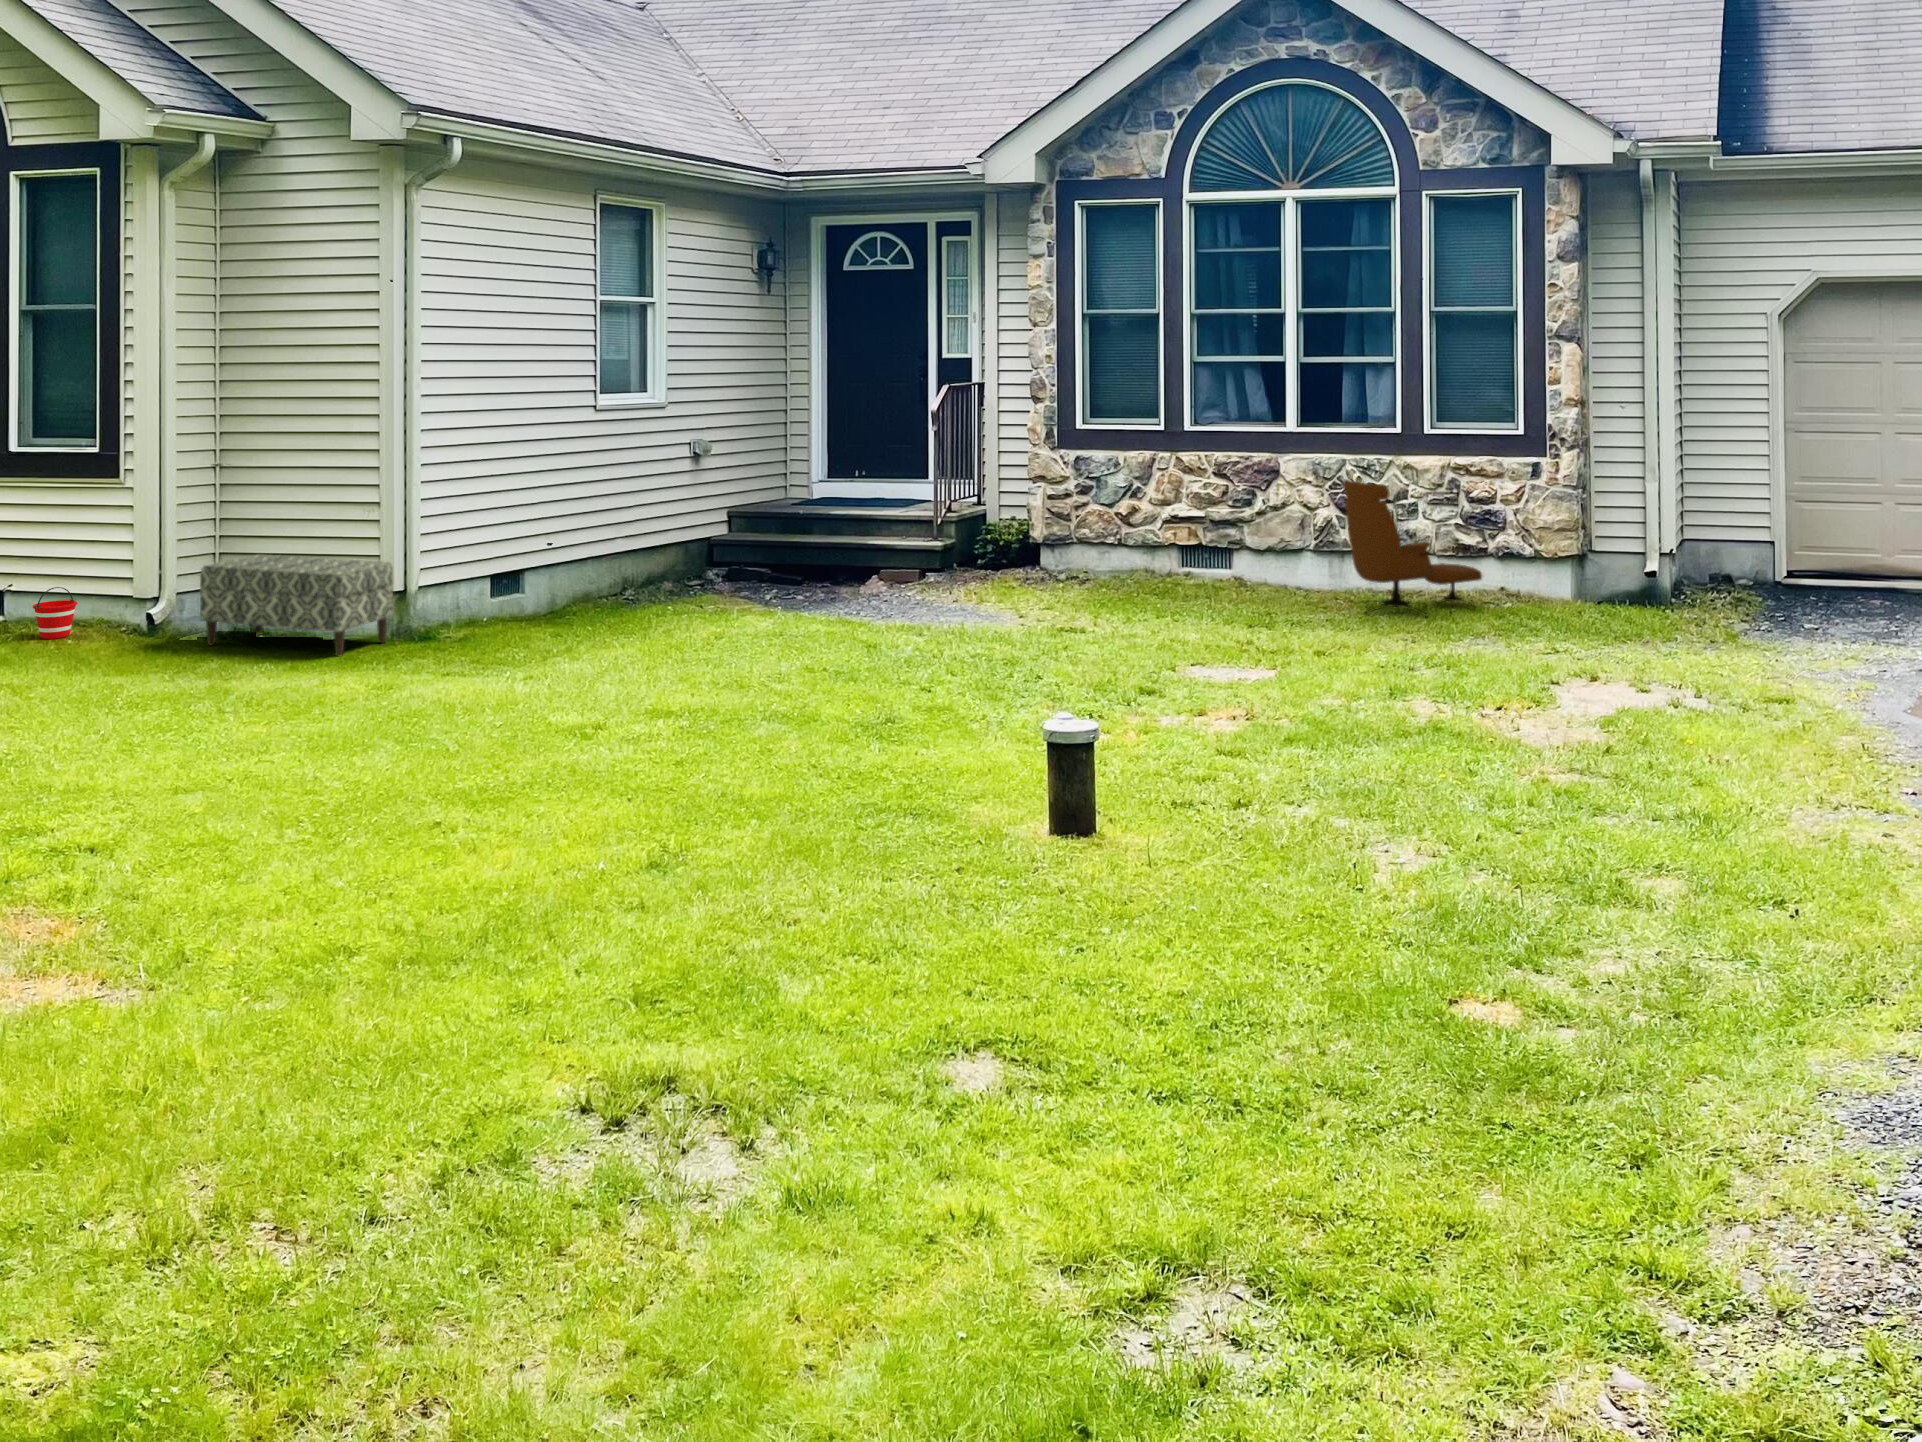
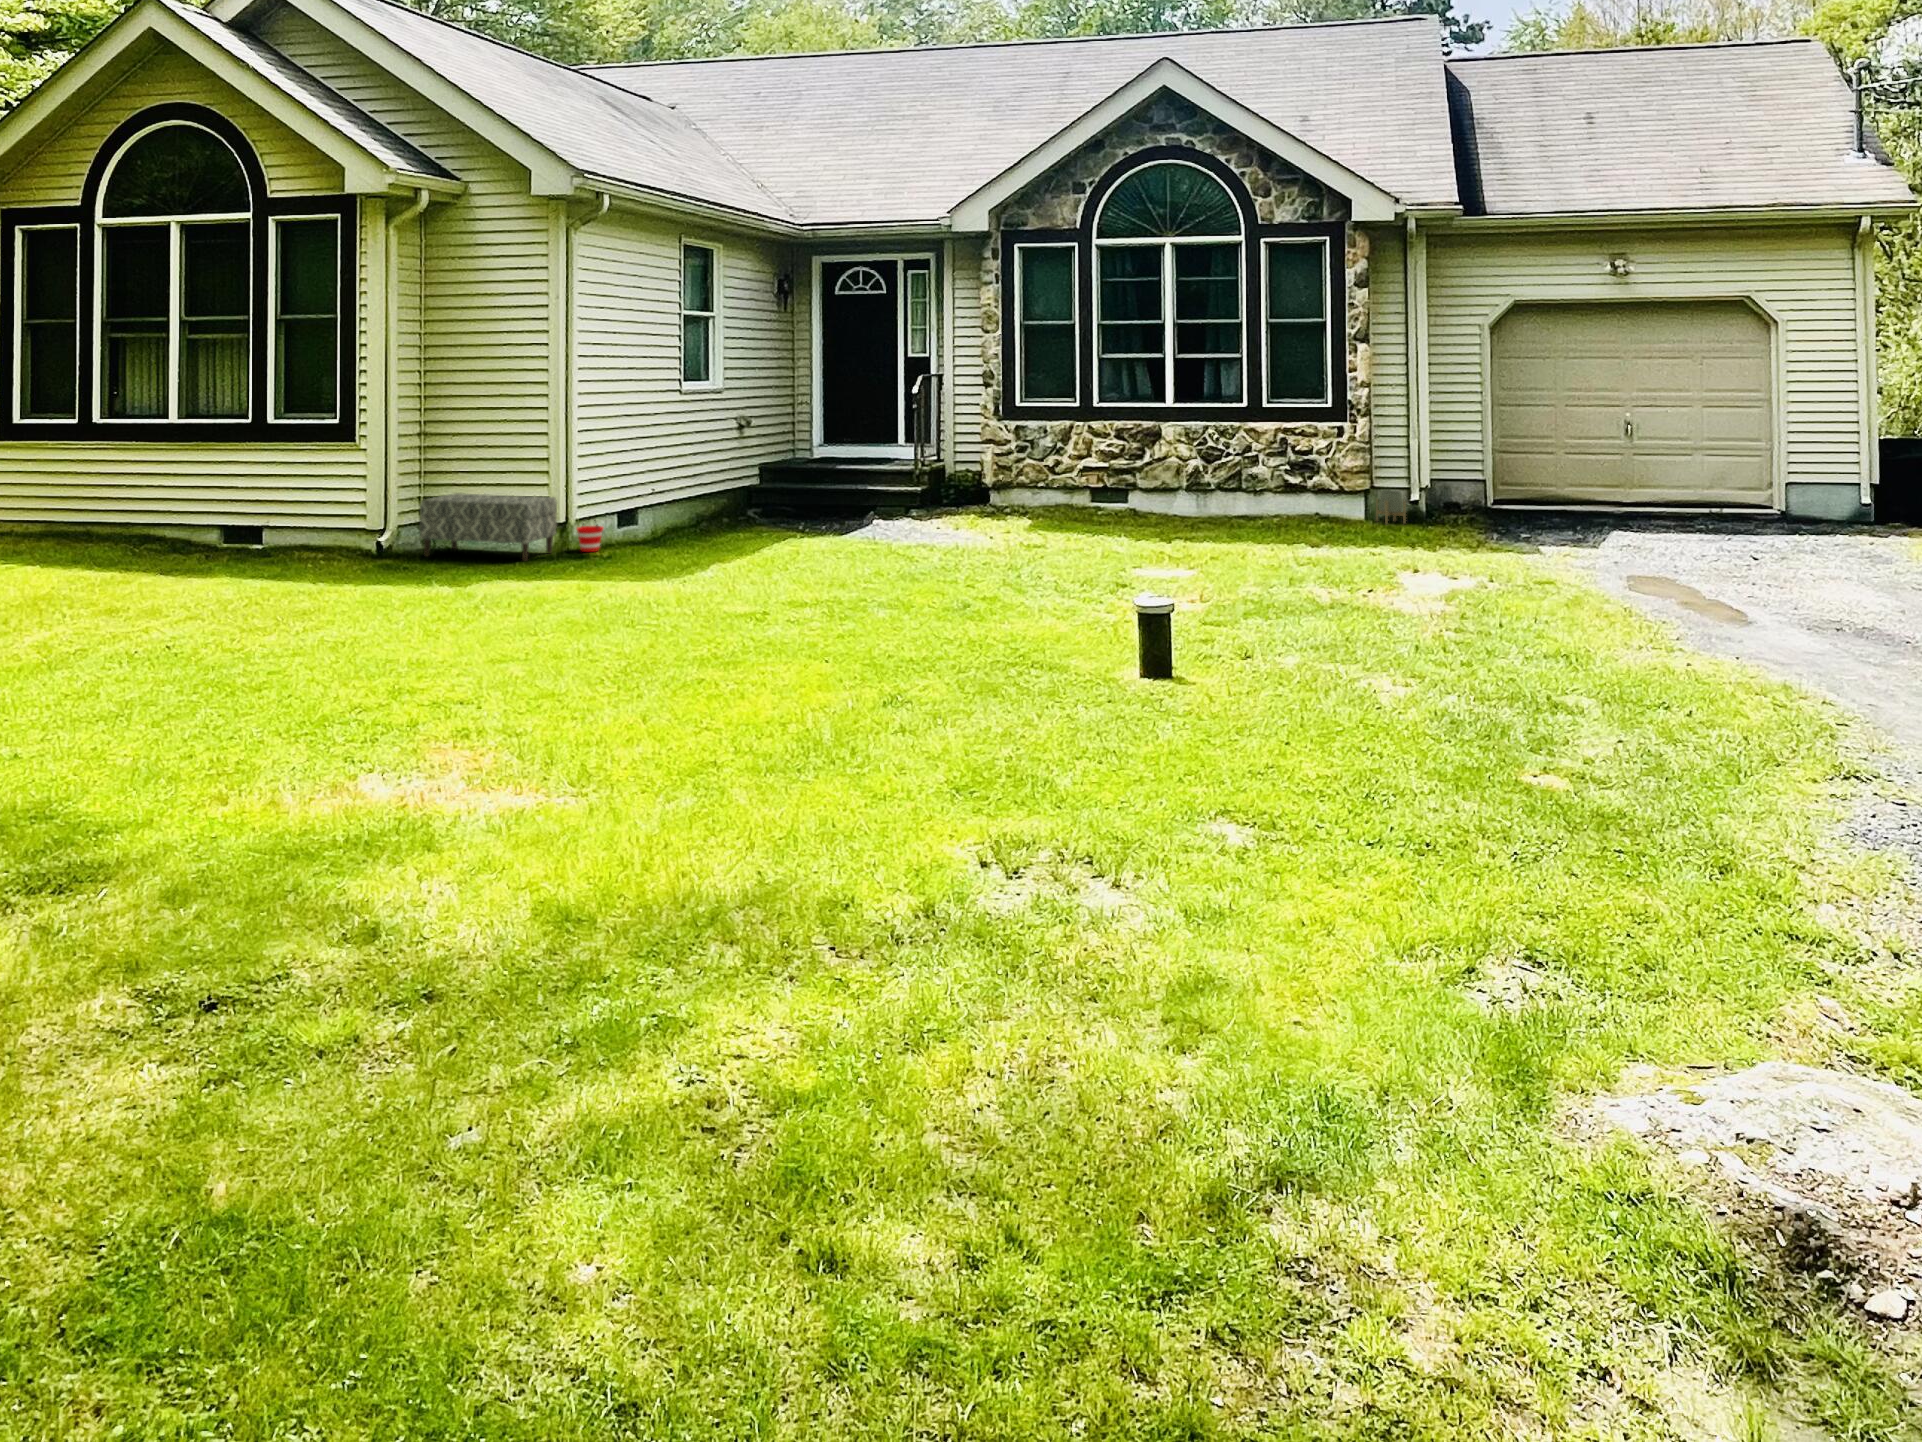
lounge chair: present [1343,479,1482,617] -> none [1208,437,1302,532]
planter: none [1594,556,1639,607] -> present [1376,490,1406,523]
bucket: present [33,587,77,639] -> present [577,520,603,552]

